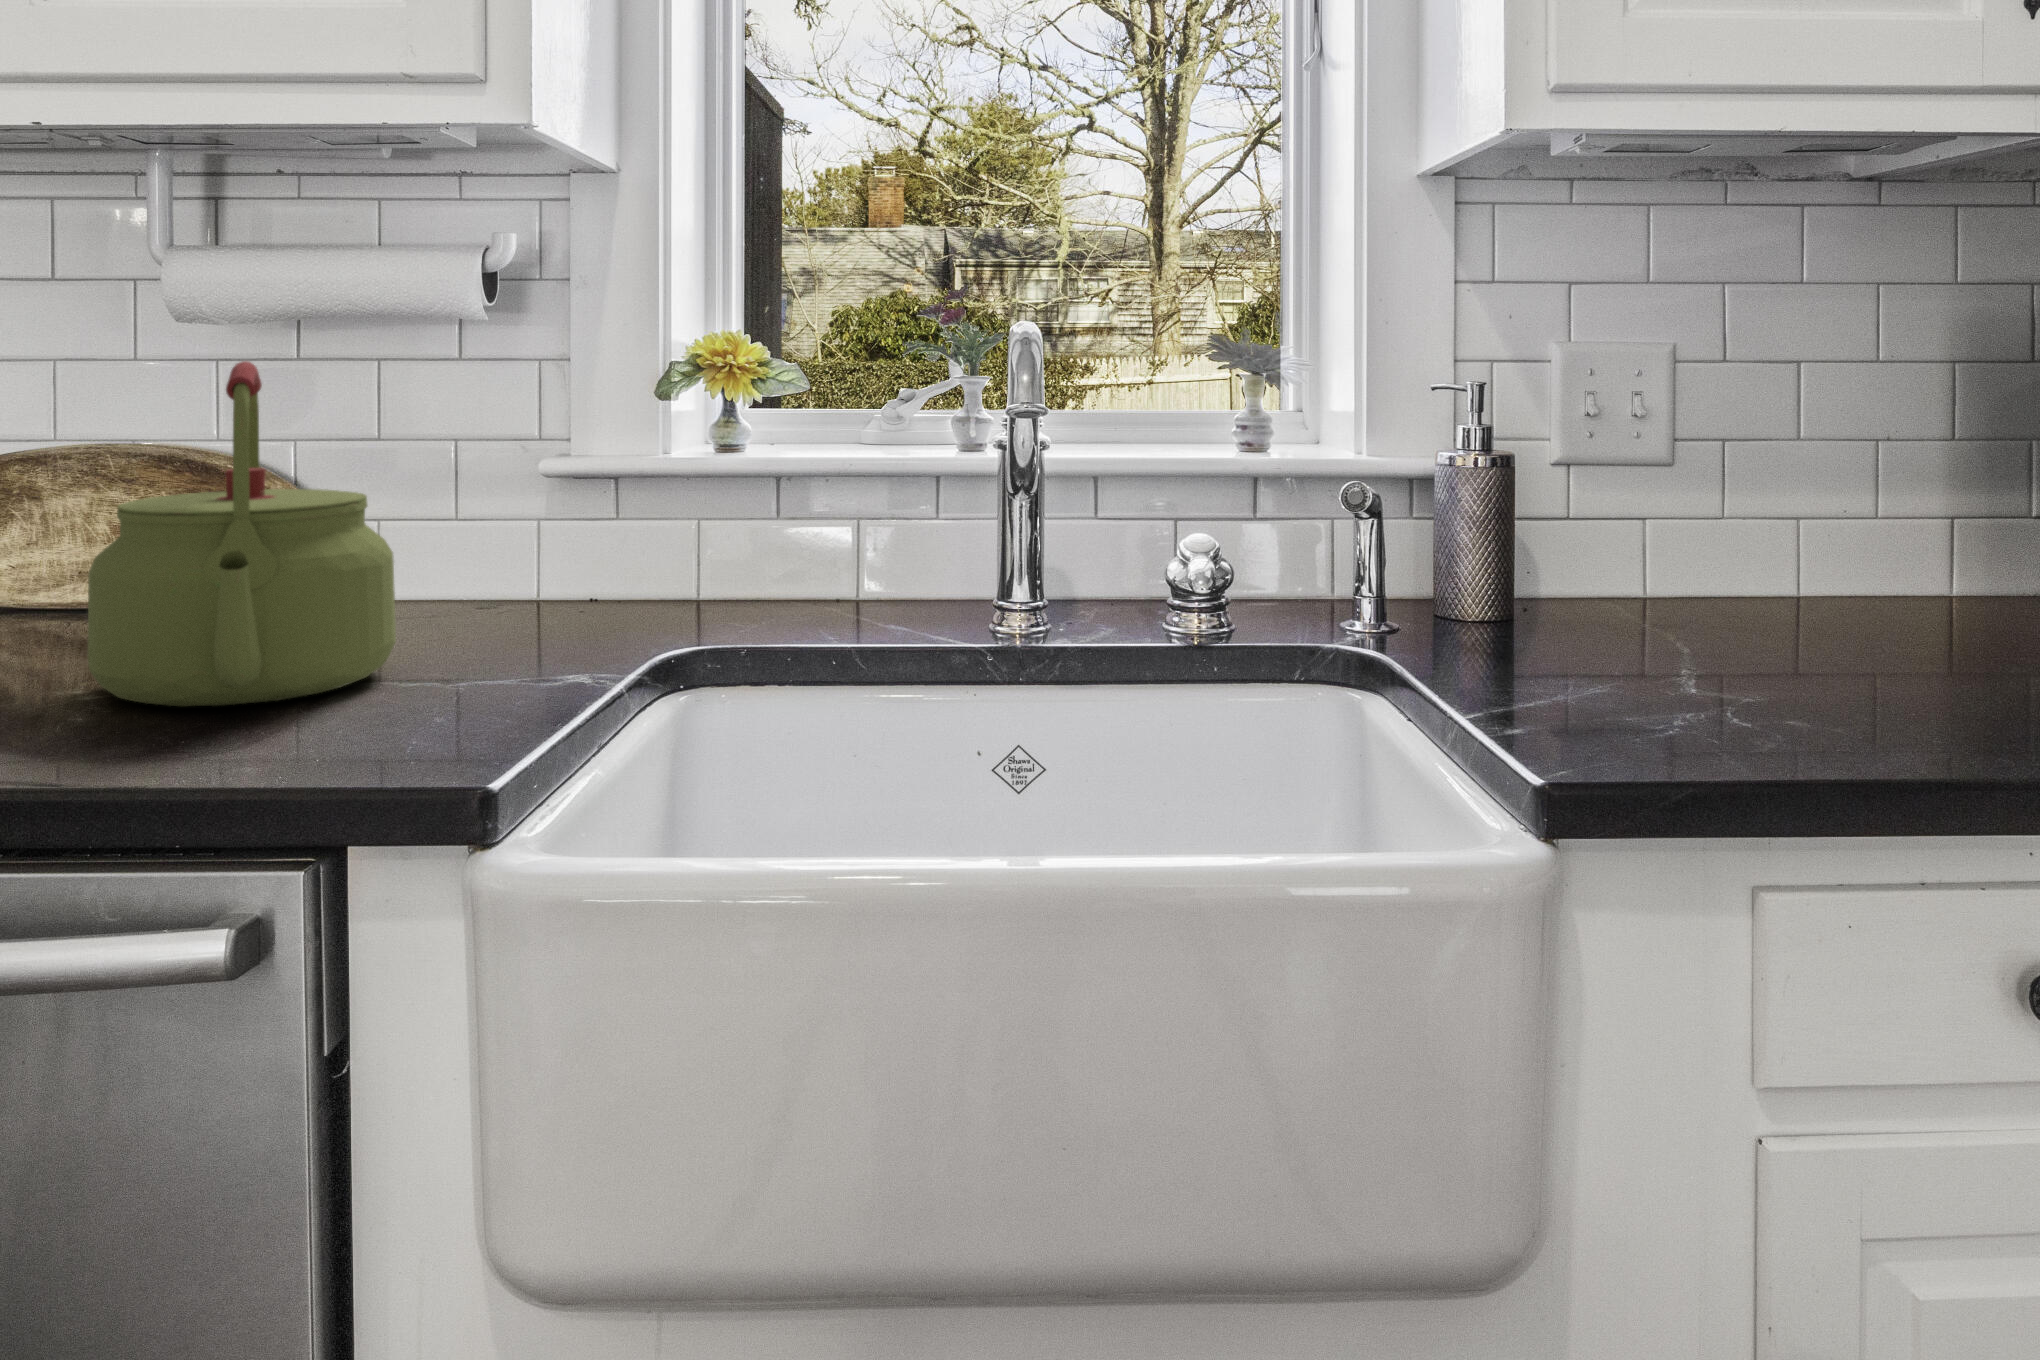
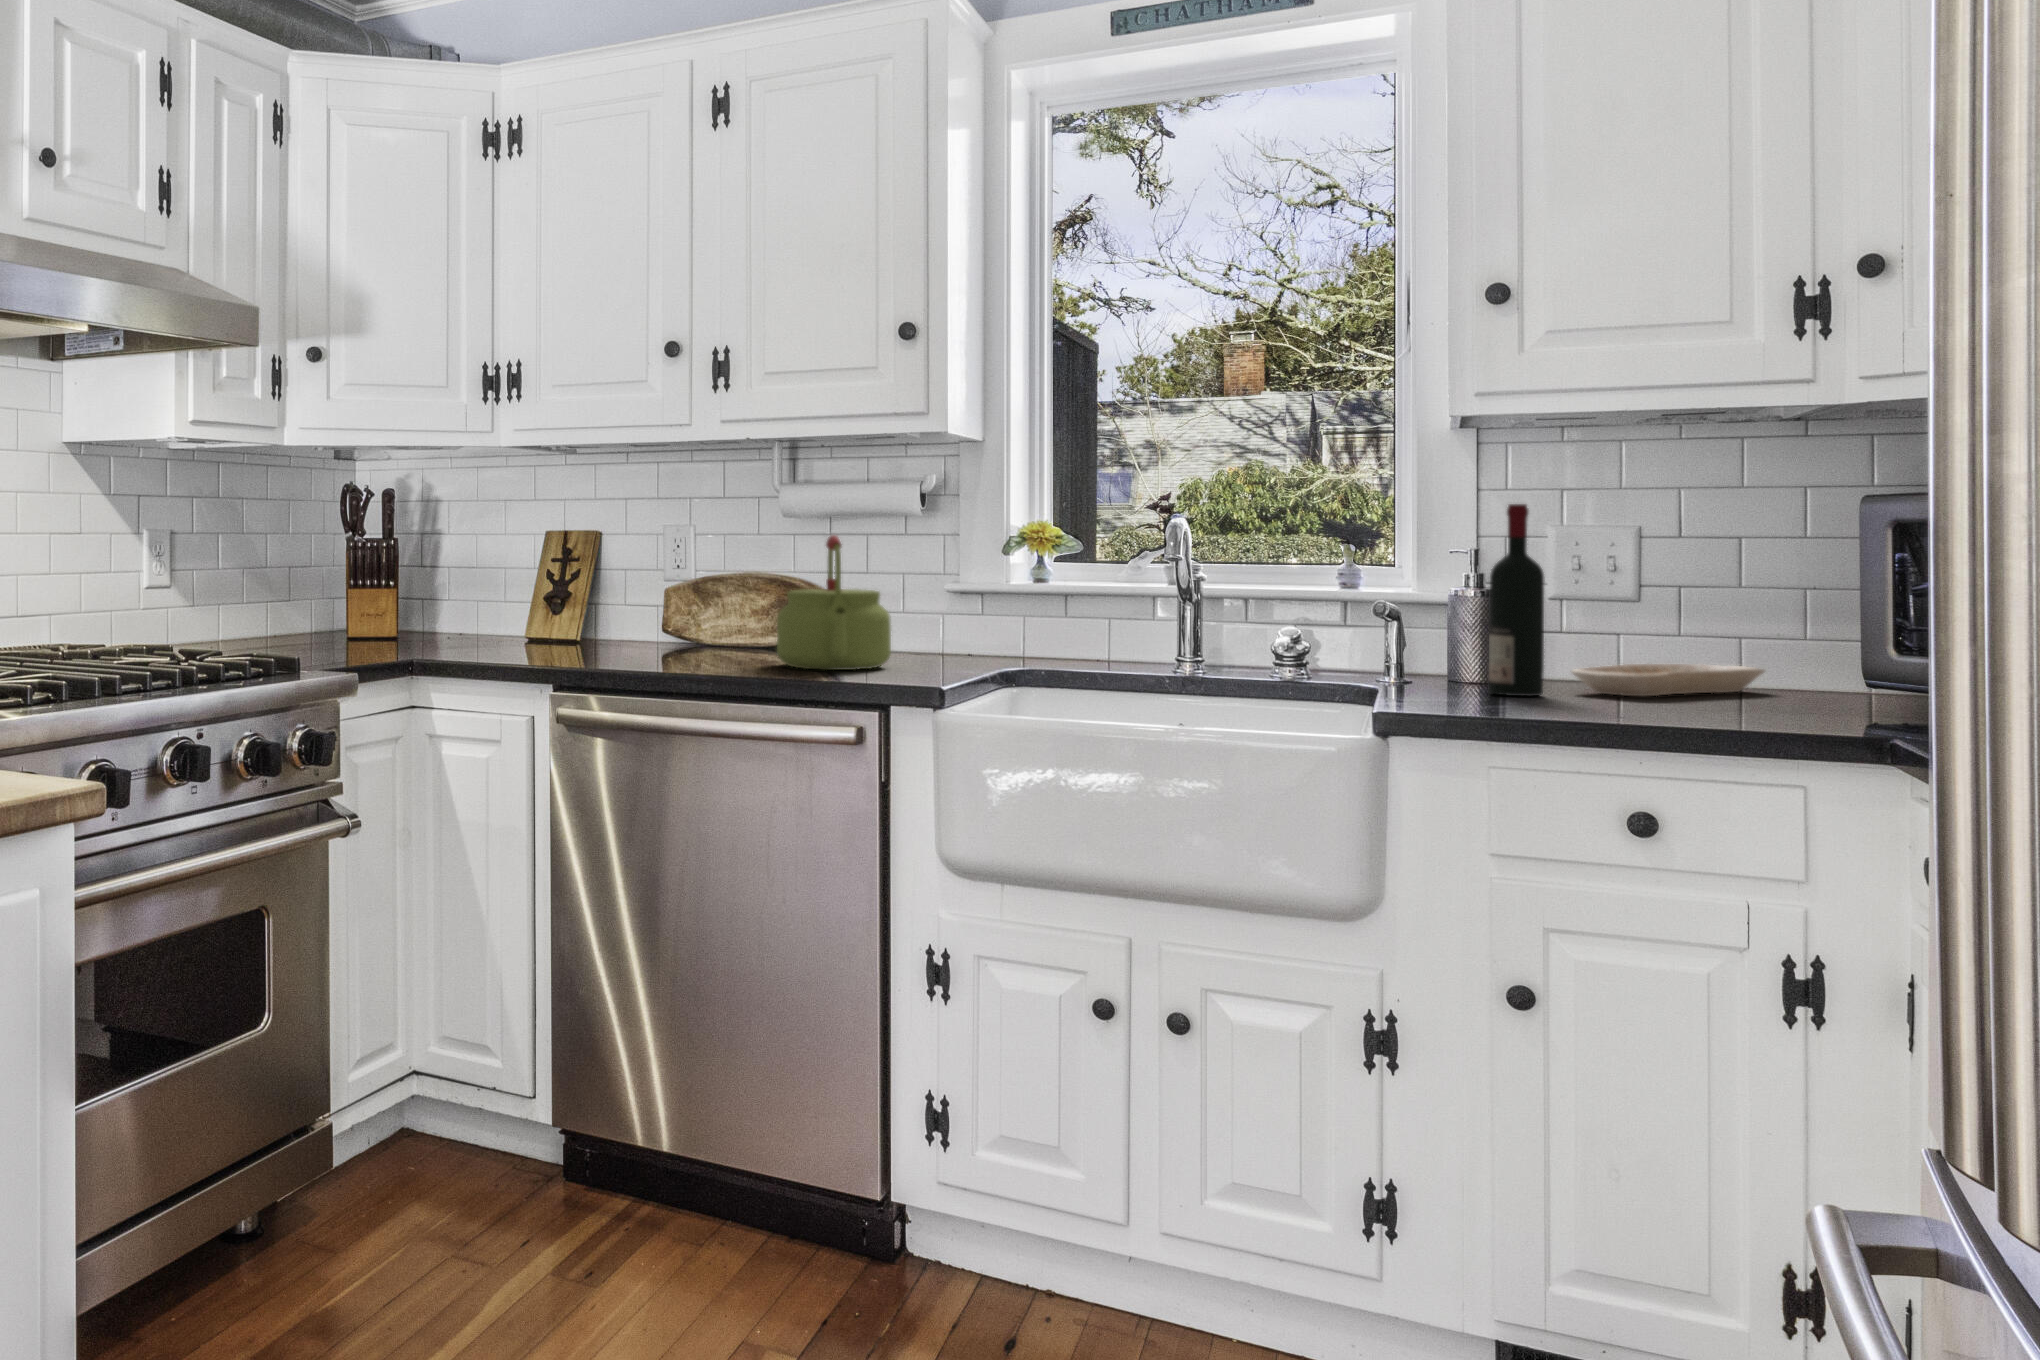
wine bottle: none [1623,295,1723,686] -> present [1489,504,1544,696]
tray: none [1728,578,1966,666] -> present [1572,664,1765,696]

